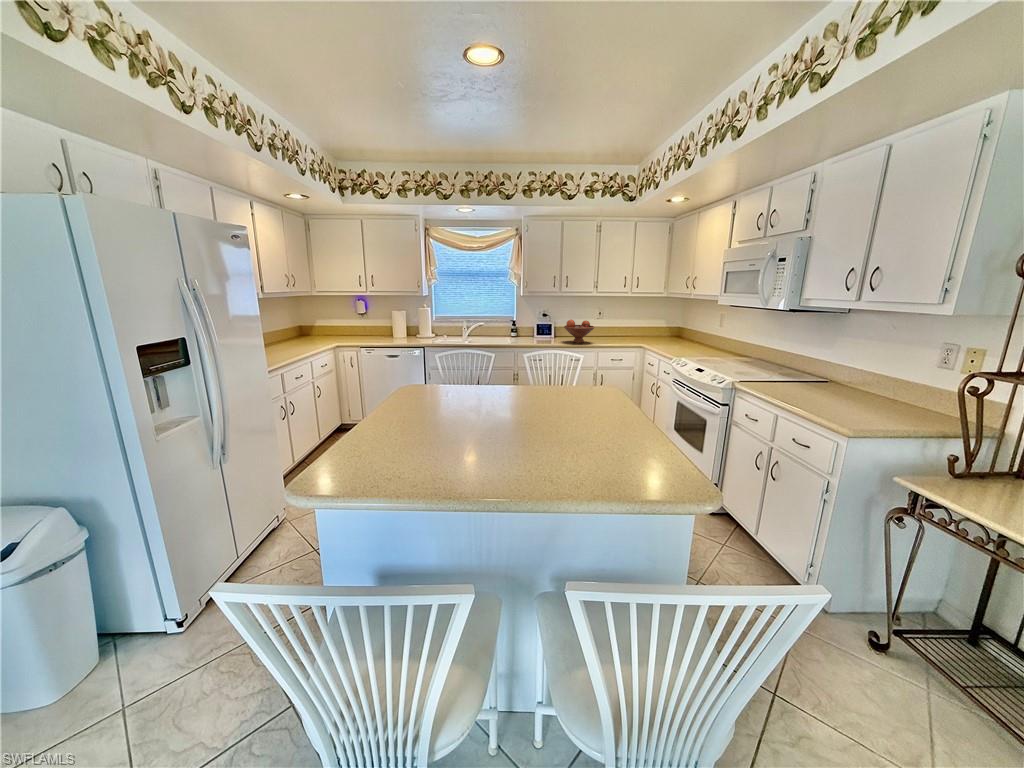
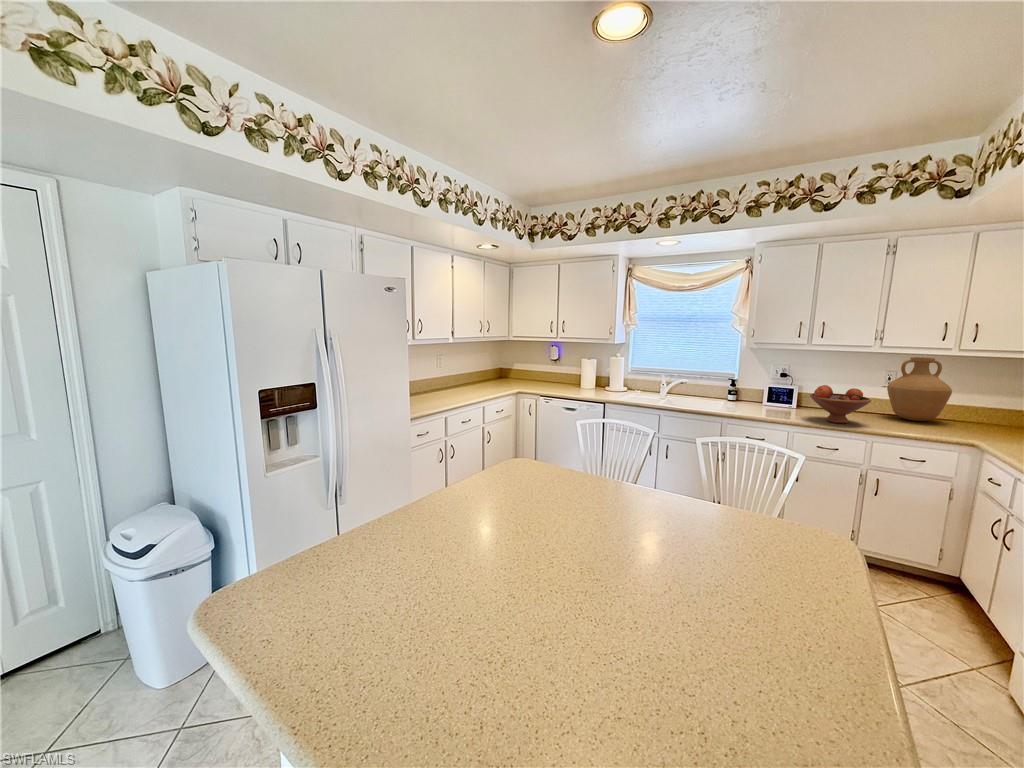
vase: none [599,300,627,338] -> present [887,357,952,421]

